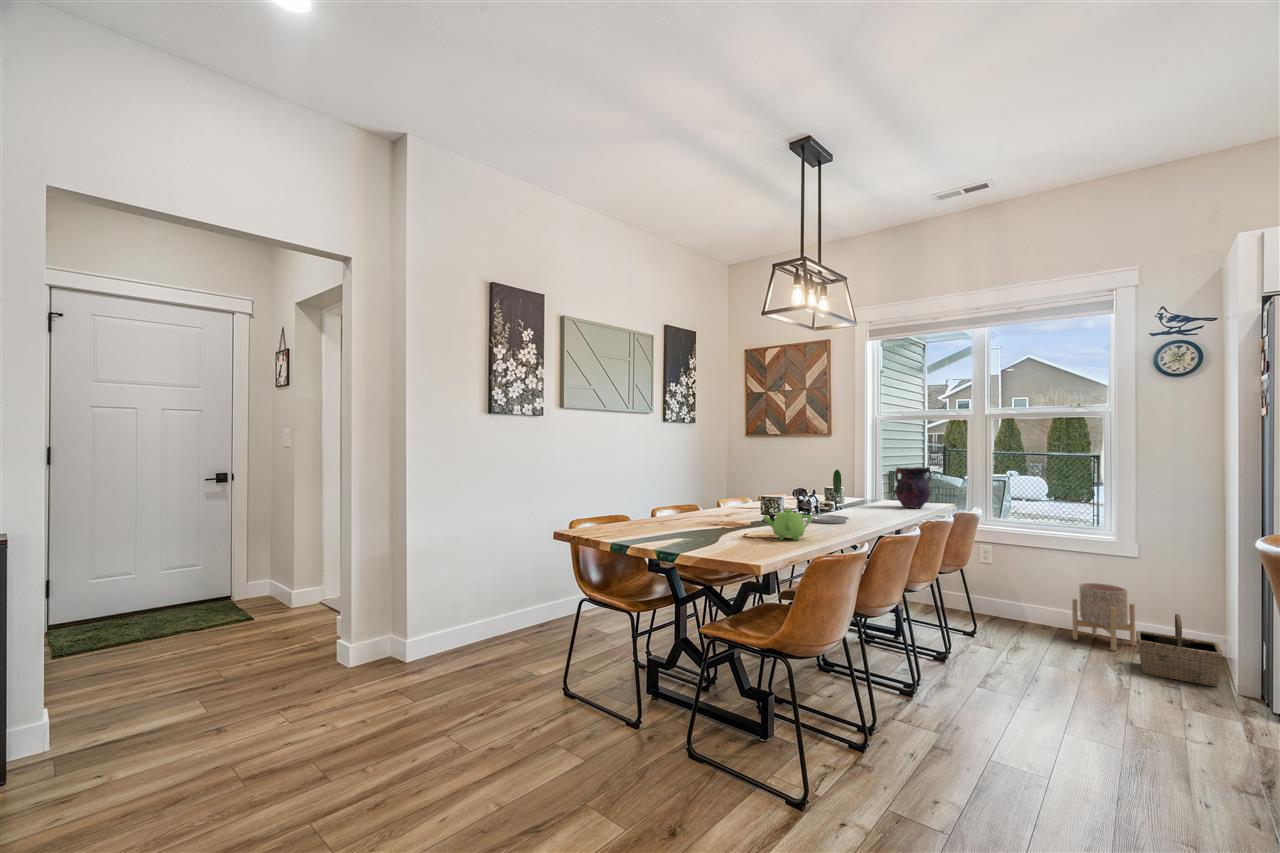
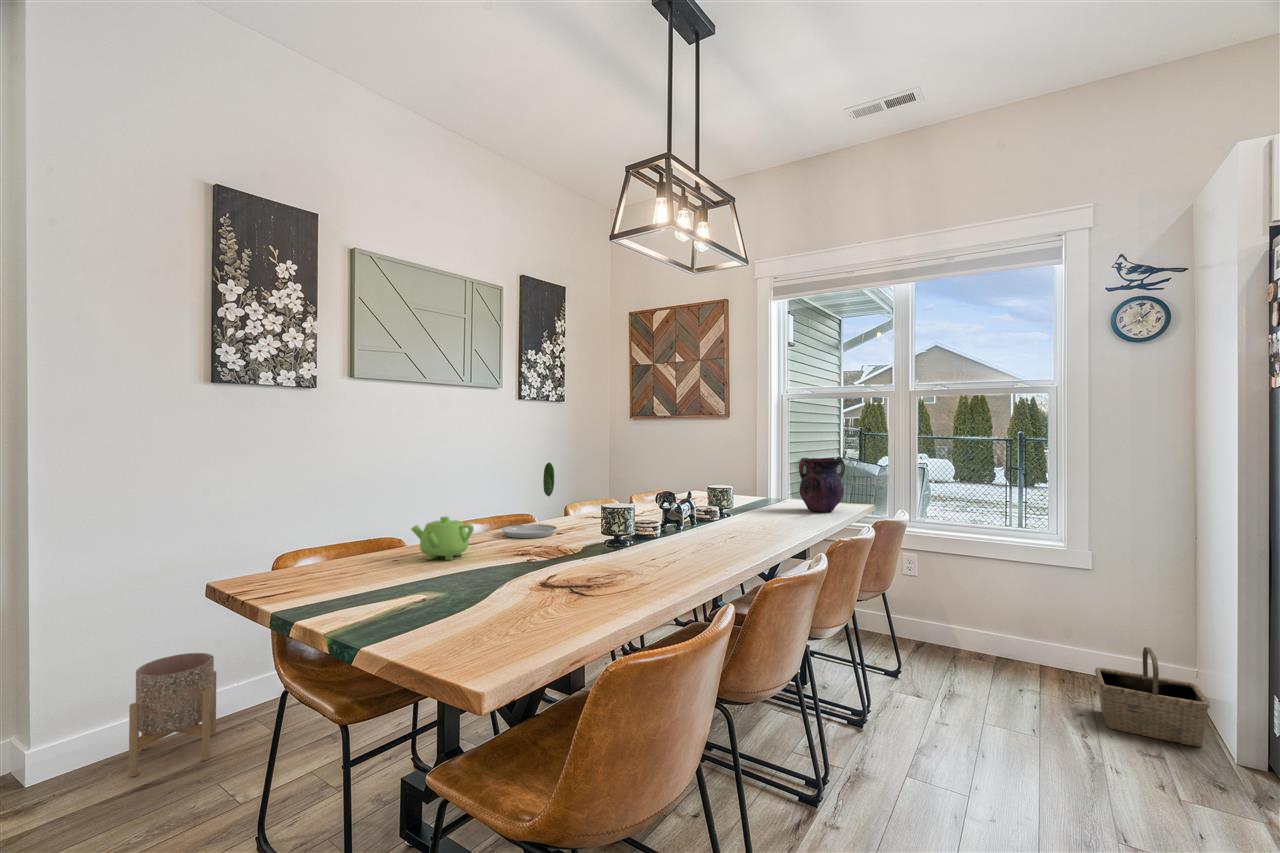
plate: present [811,470,849,524] -> present [501,463,557,538]
teapot: present [763,509,812,540] -> present [411,516,474,560]
planter: present [1072,583,1136,651] -> present [129,653,216,777]

